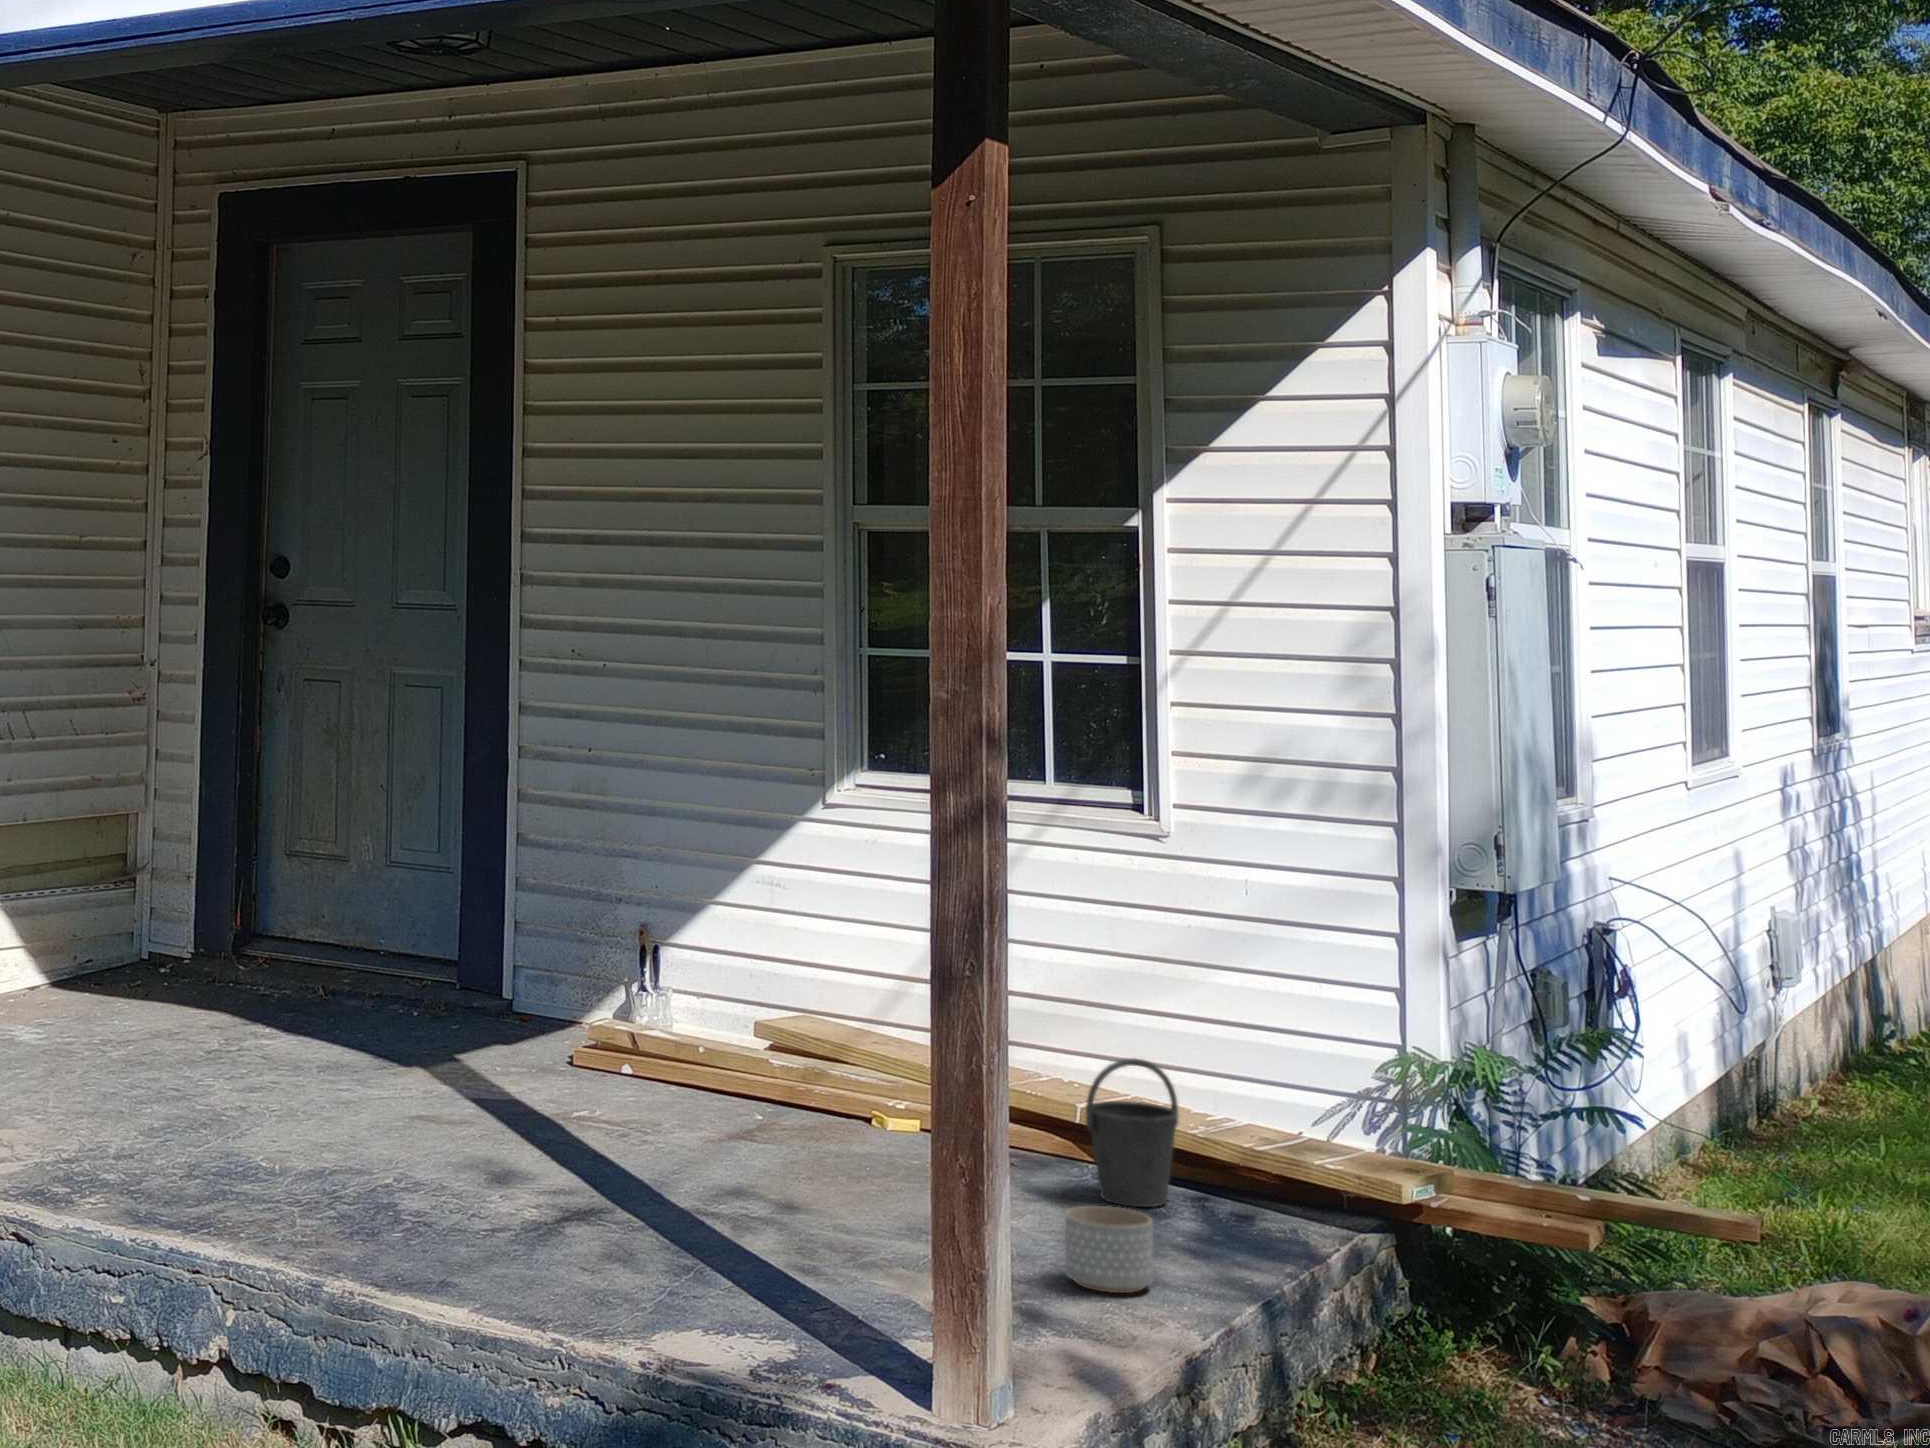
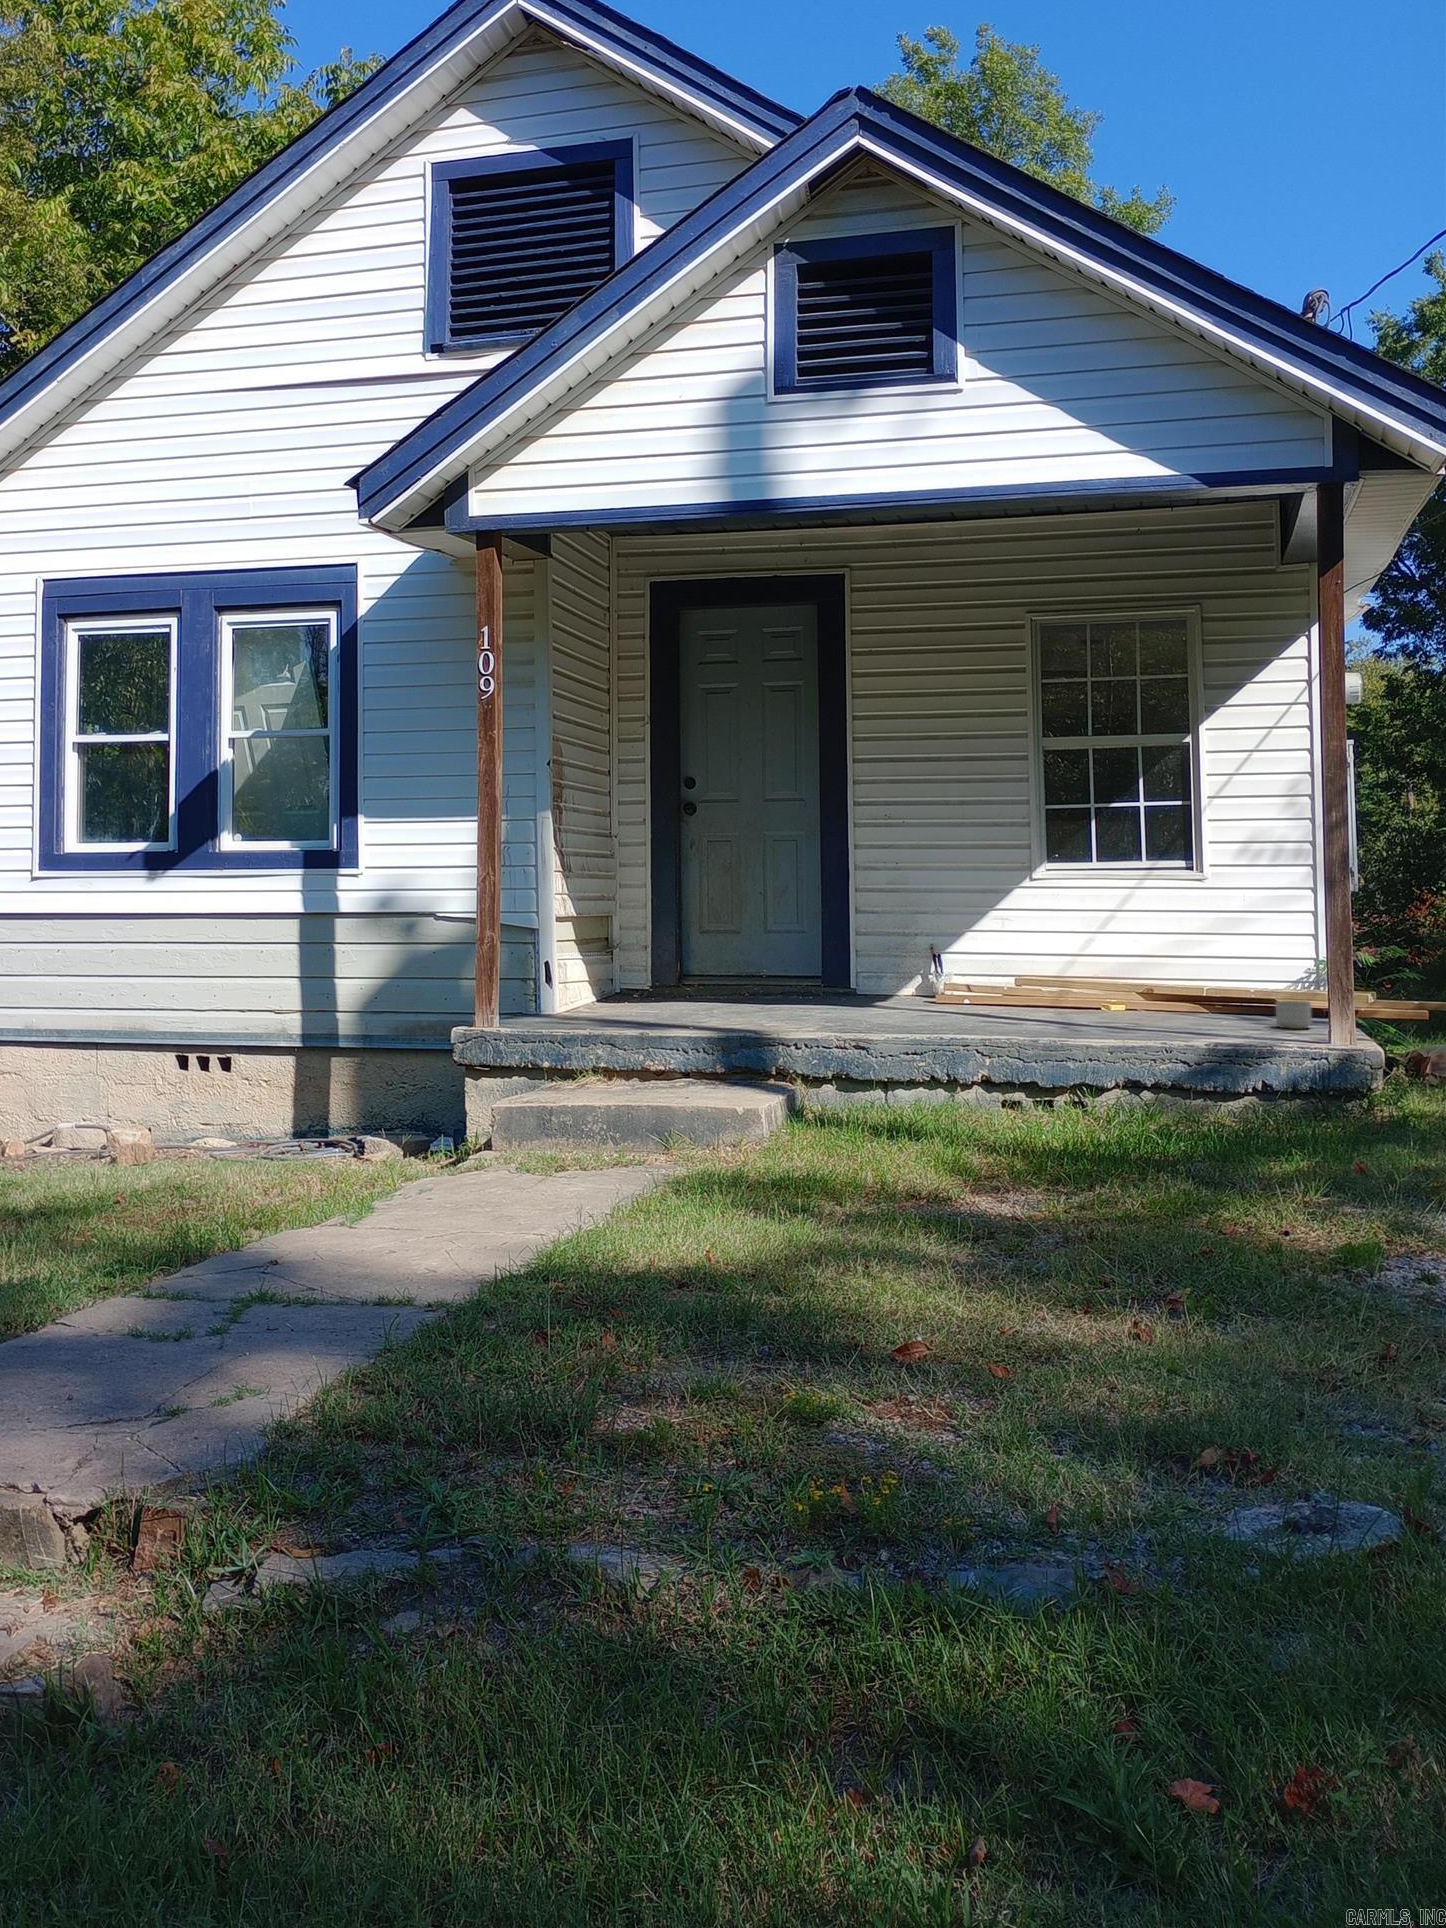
bucket: present [1086,1059,1179,1207] -> none [1228,957,1267,1014]

